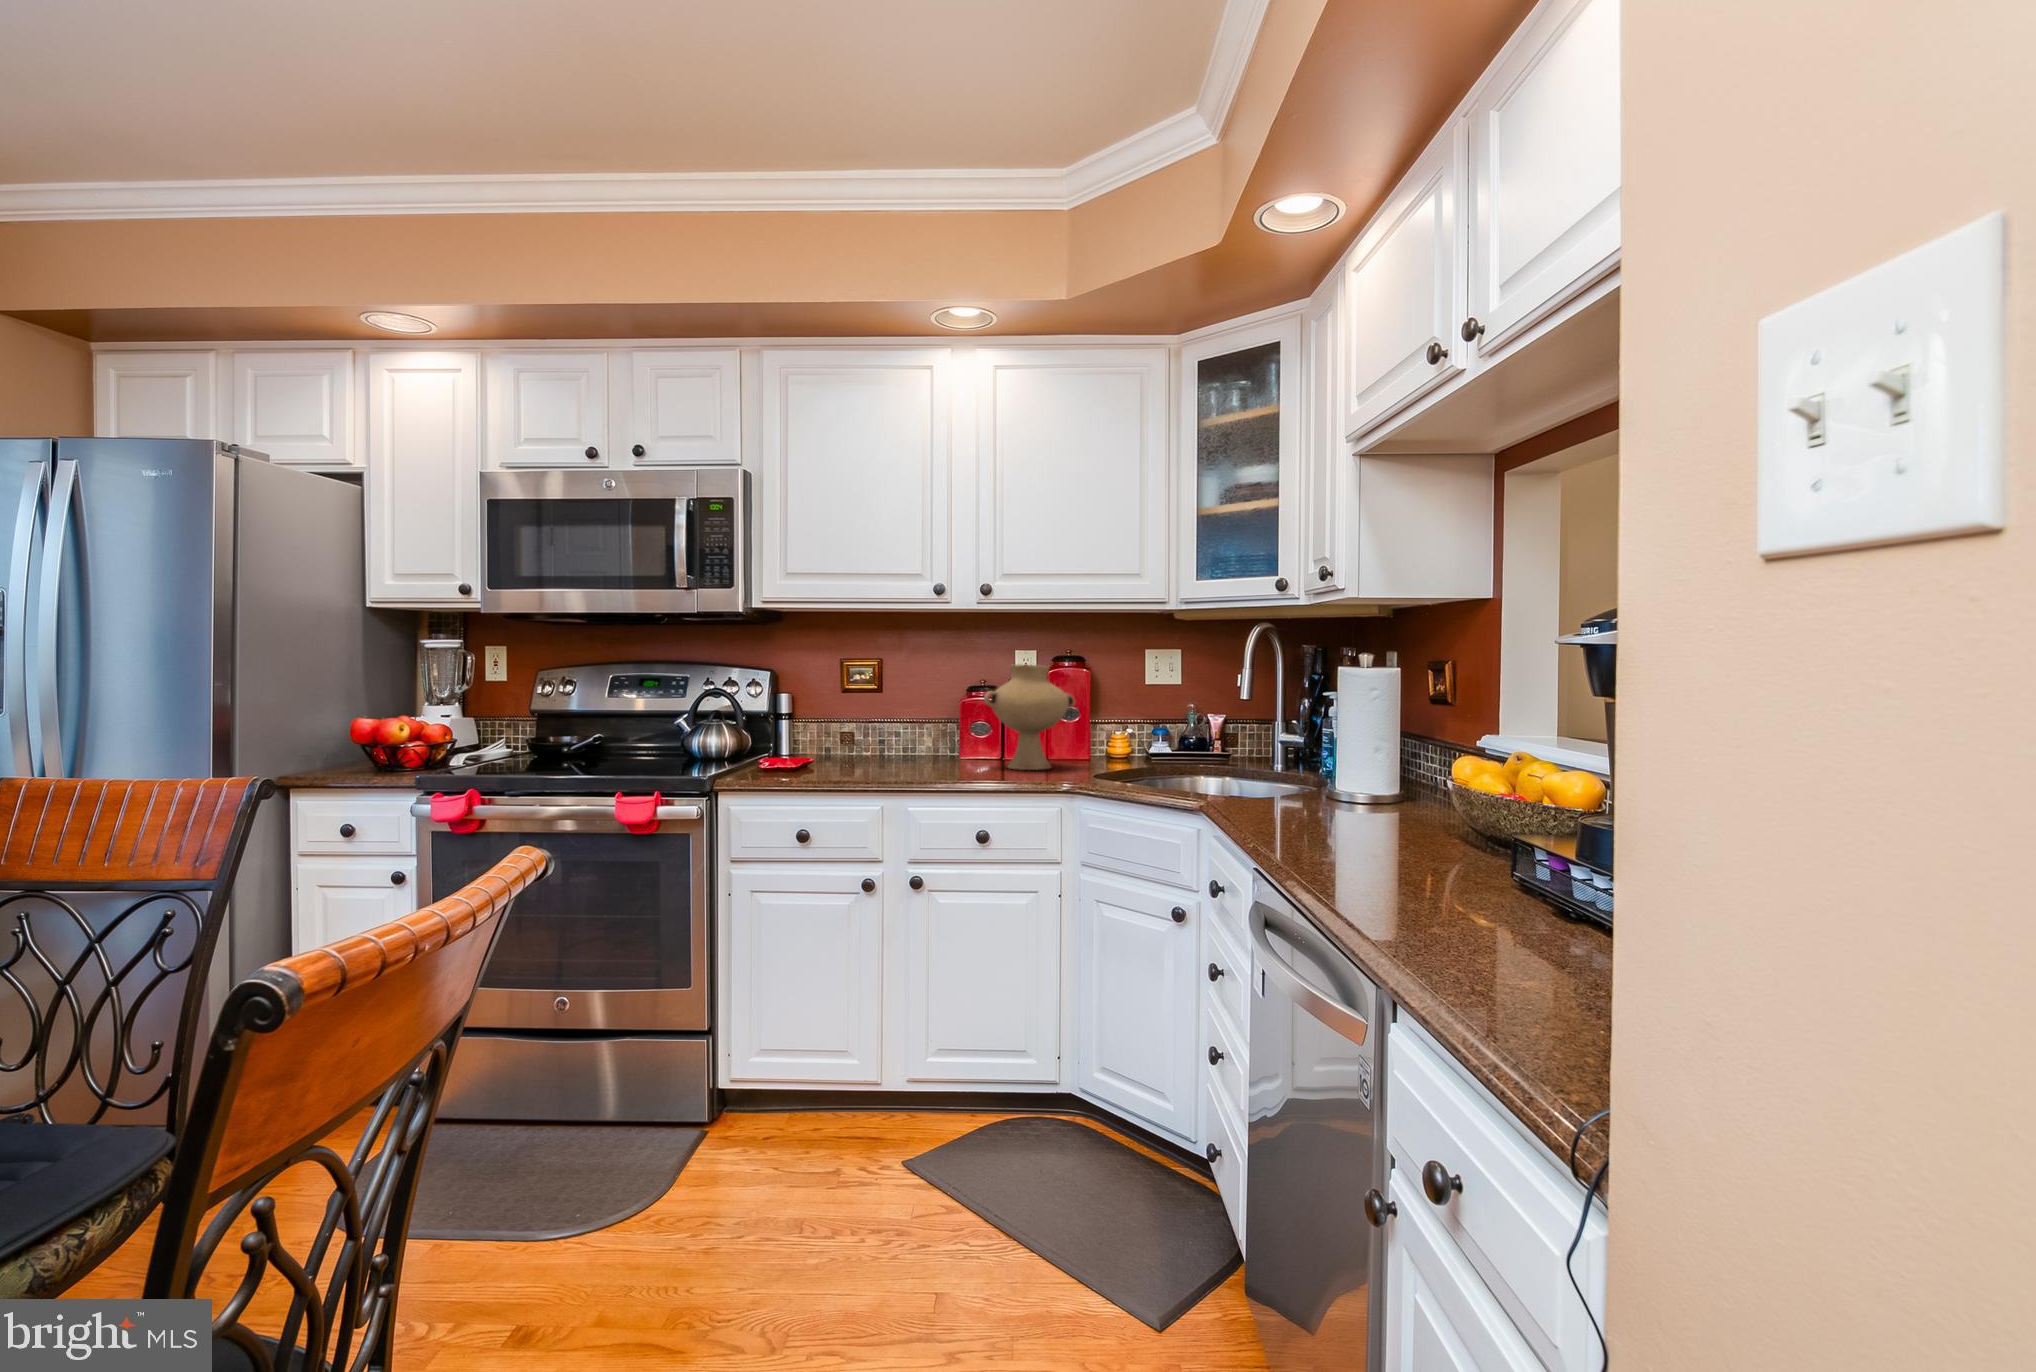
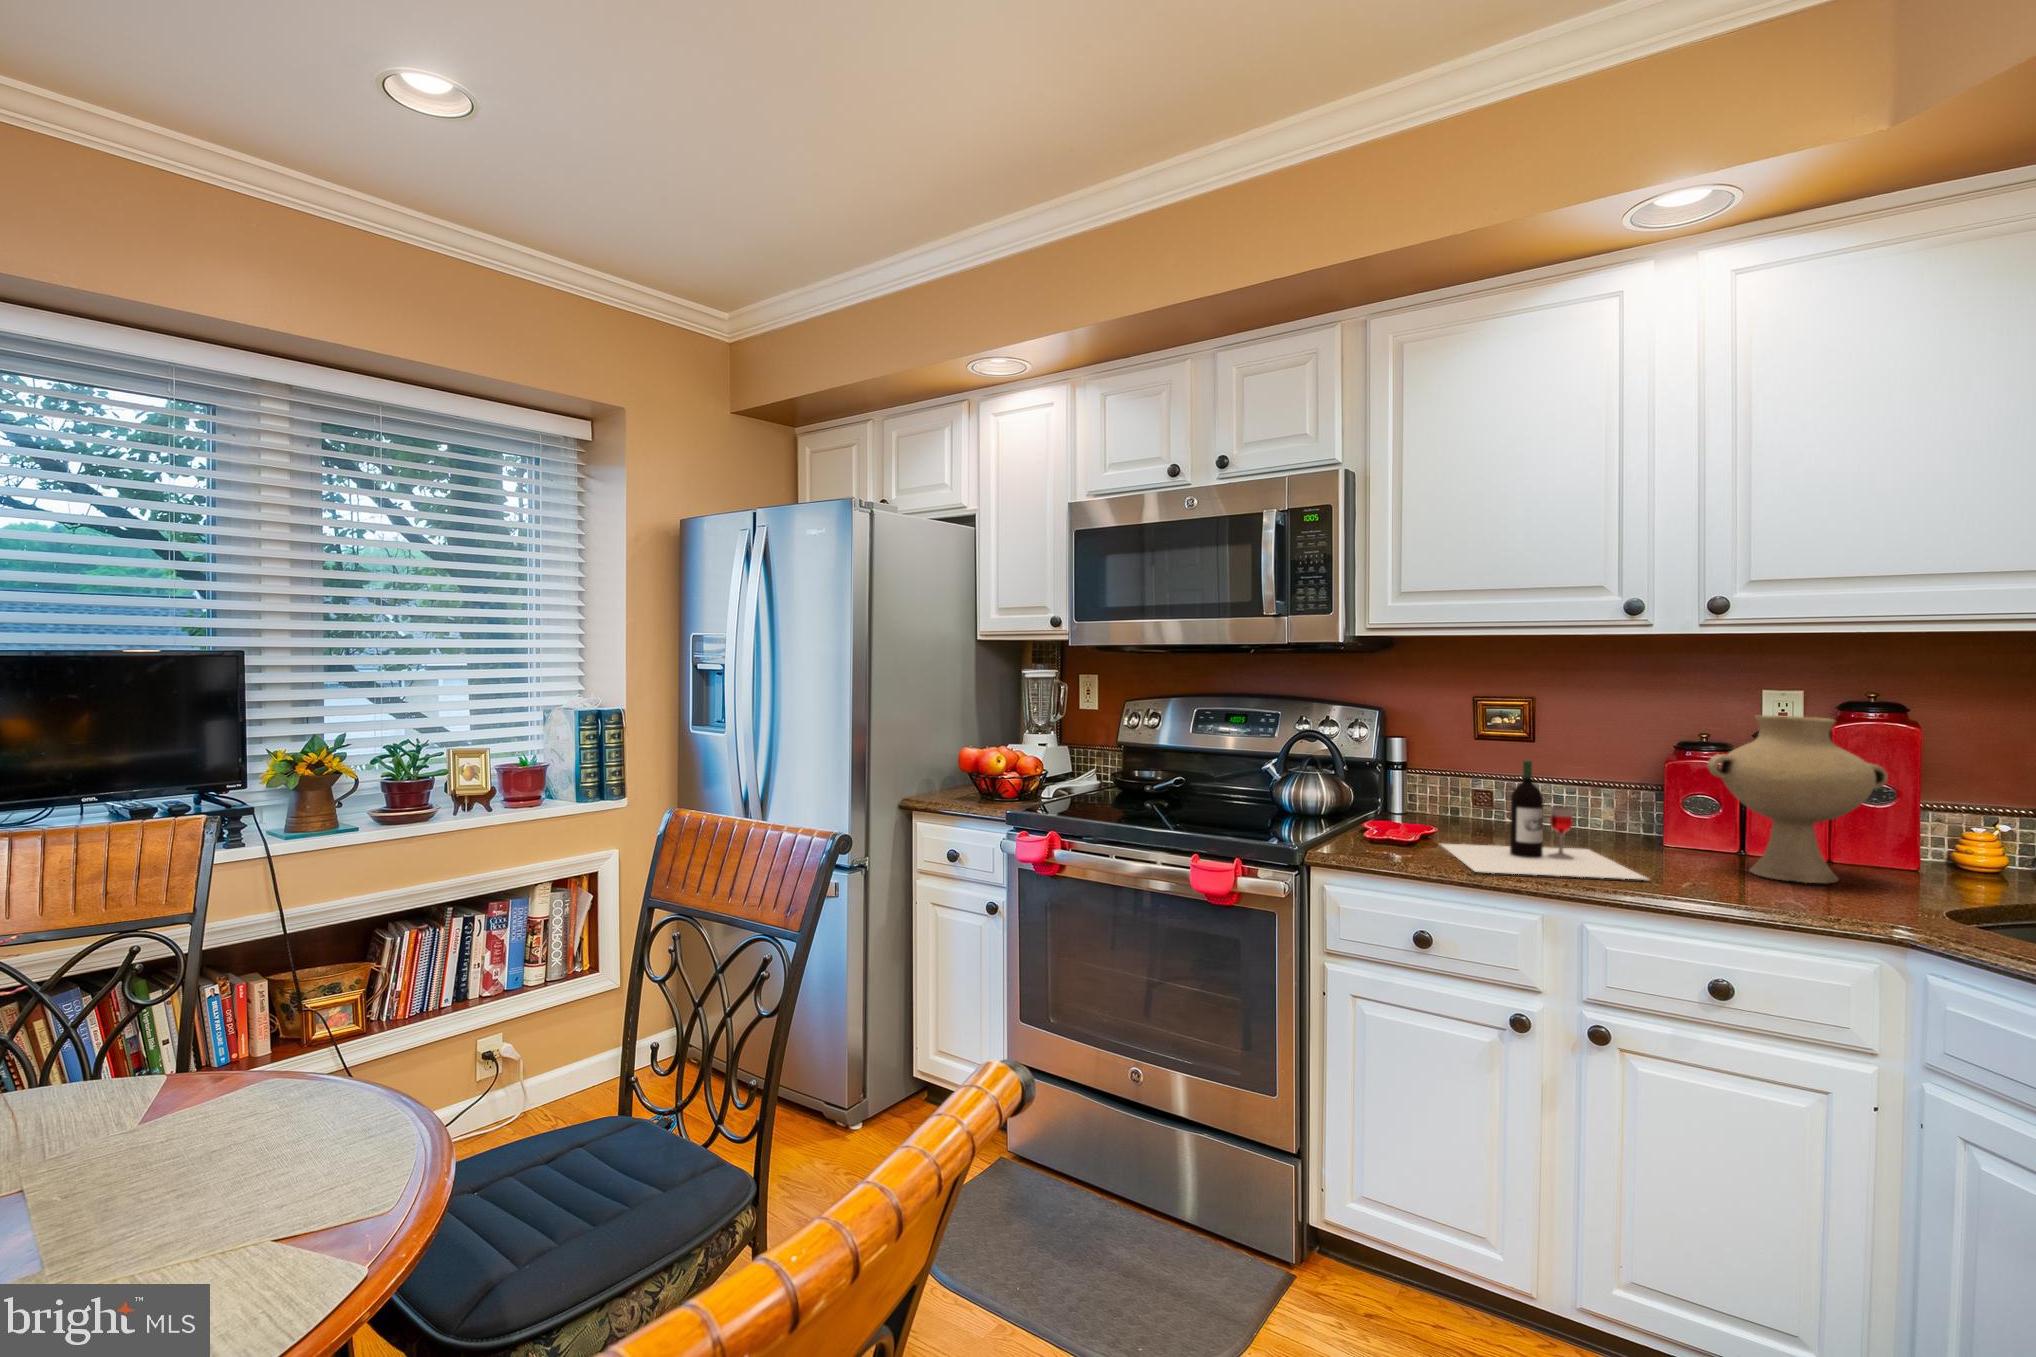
wine bottle: none [815,700,951,780] -> present [1441,760,1648,879]

